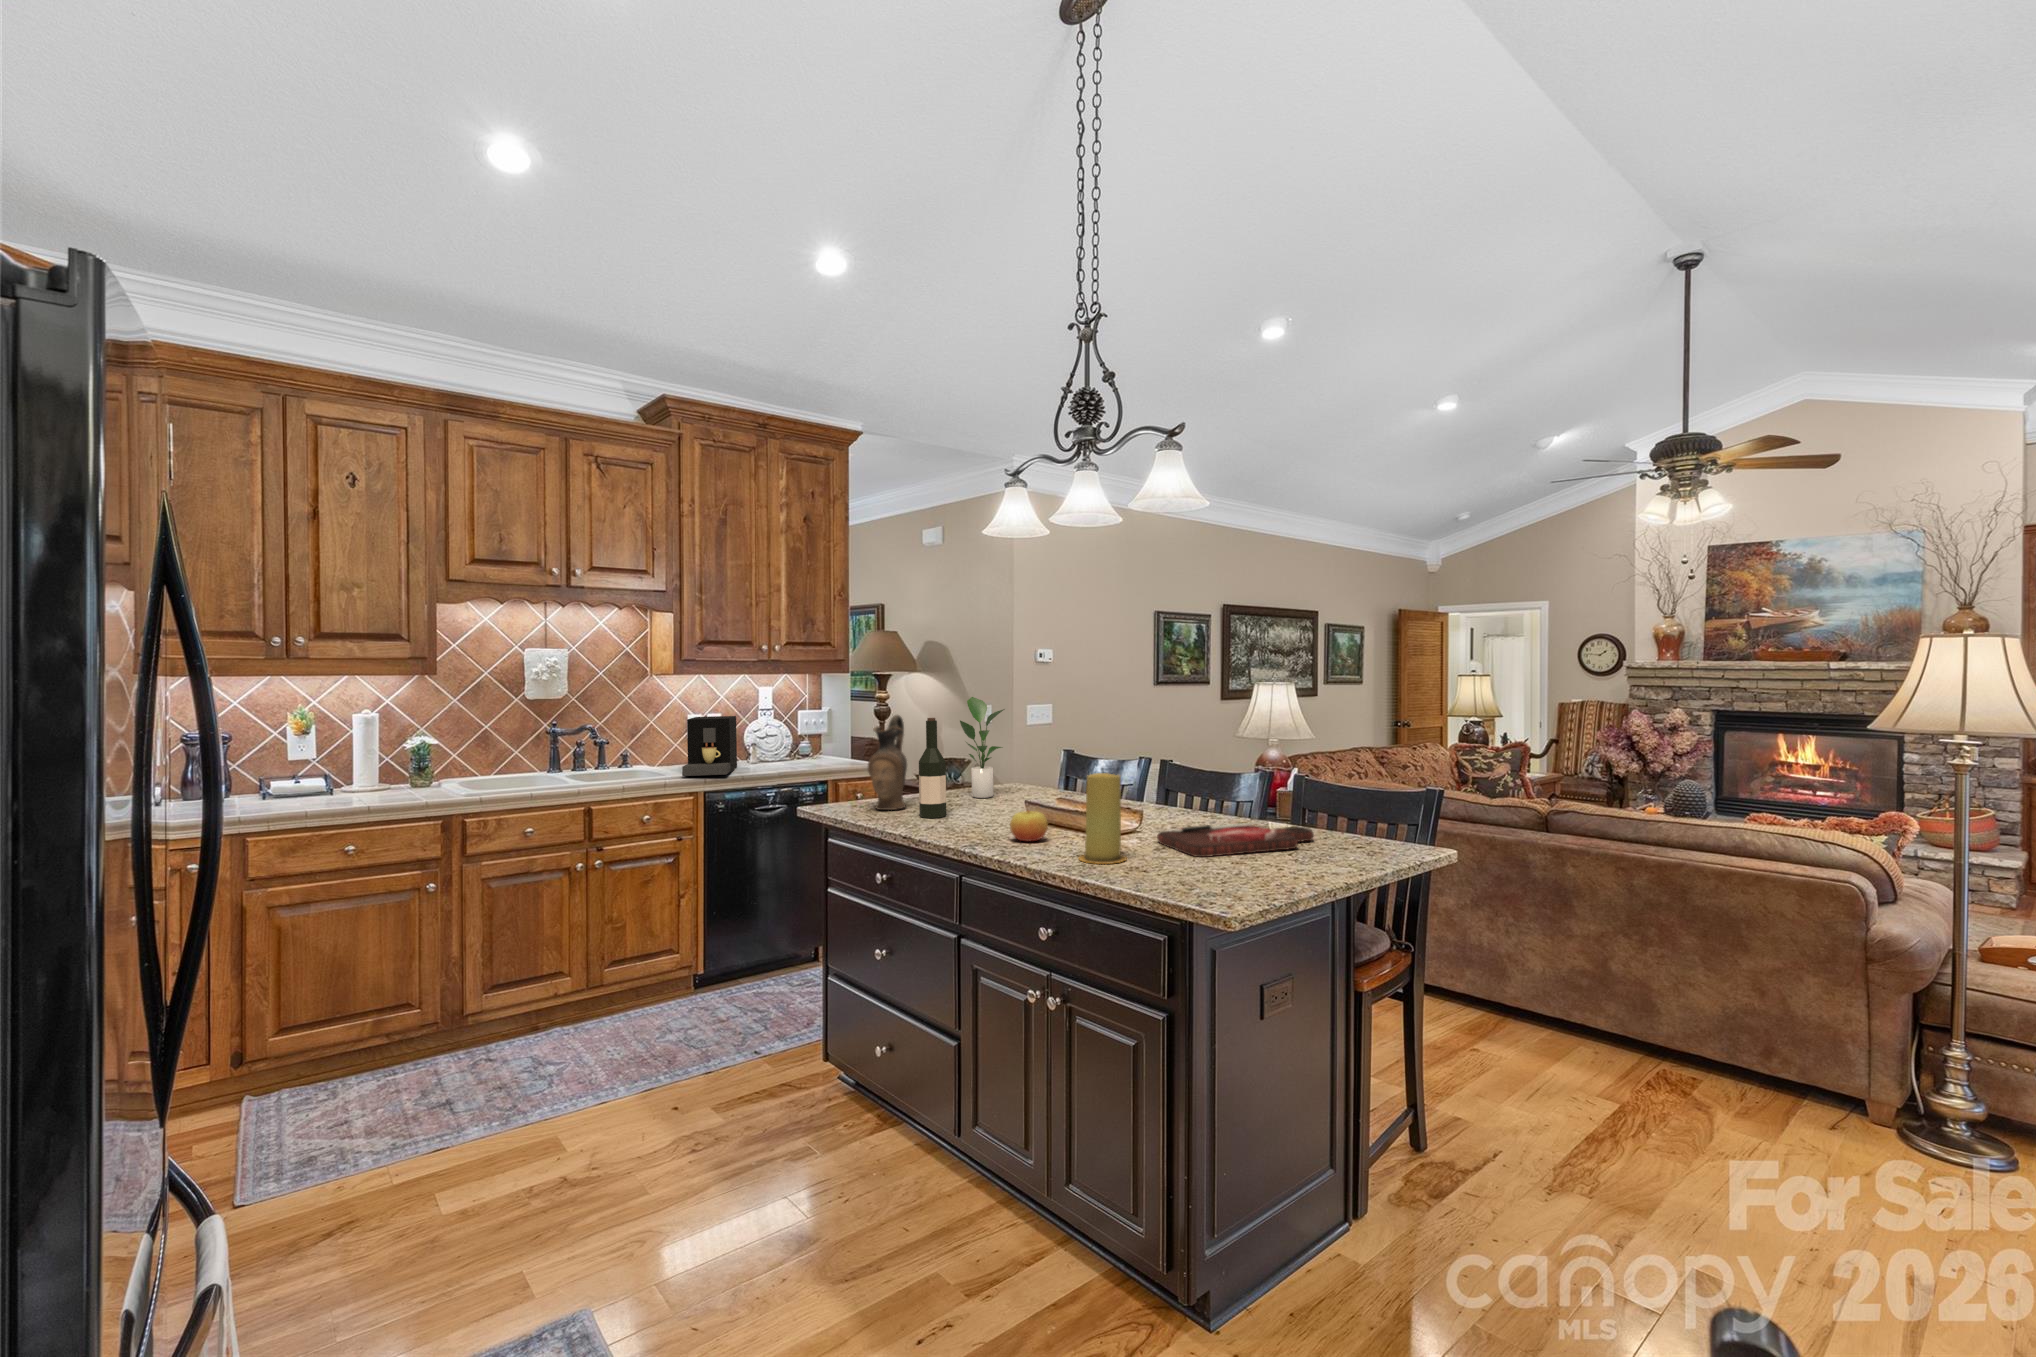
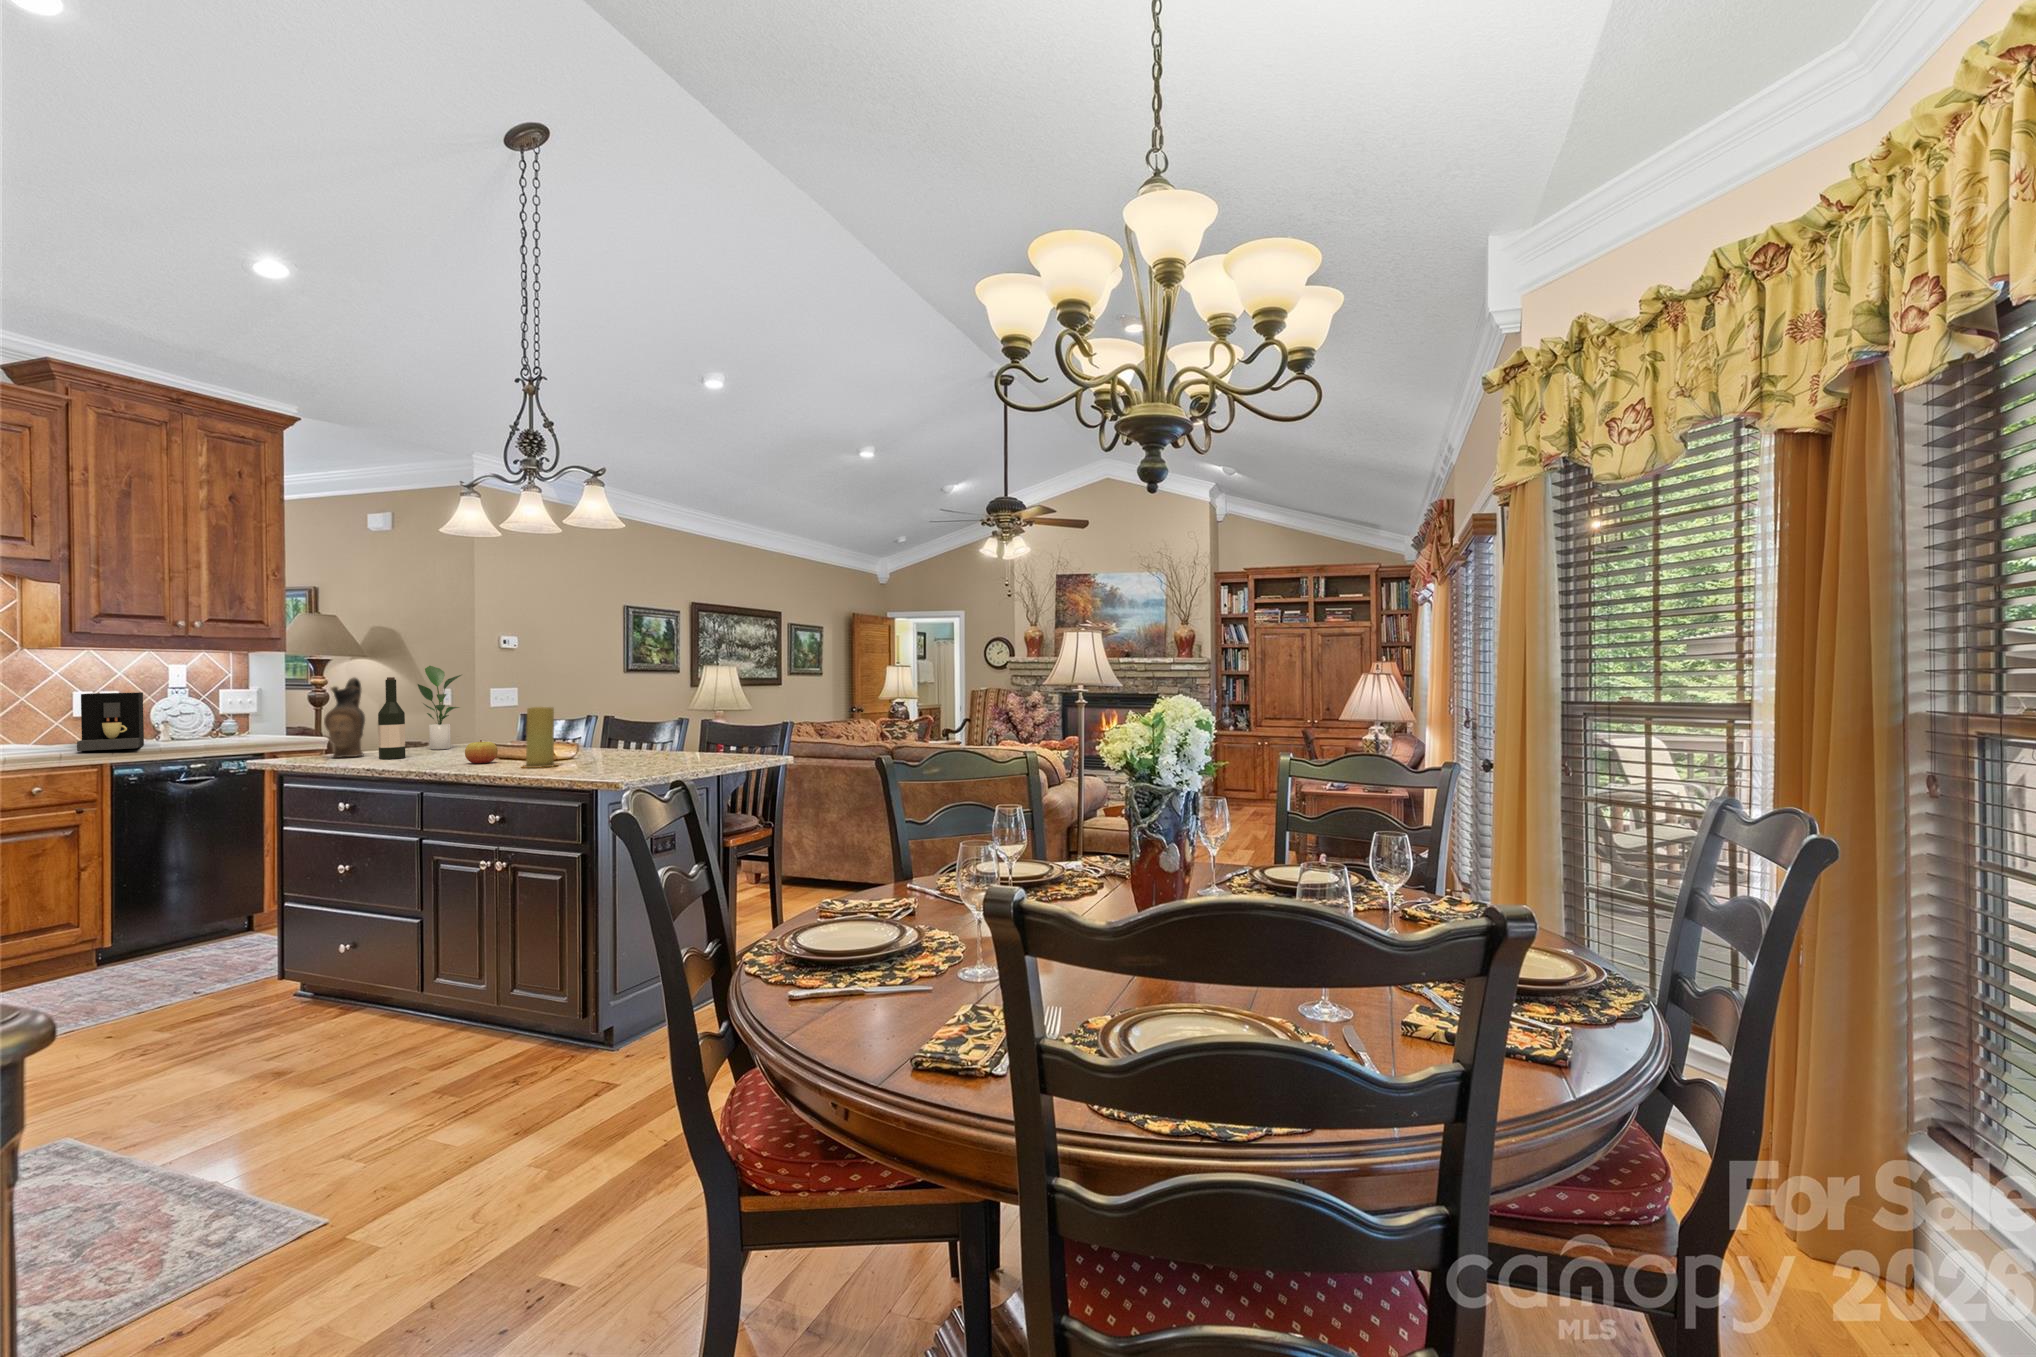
cutting board: present [1157,822,1314,857] -> none [586,741,703,763]

